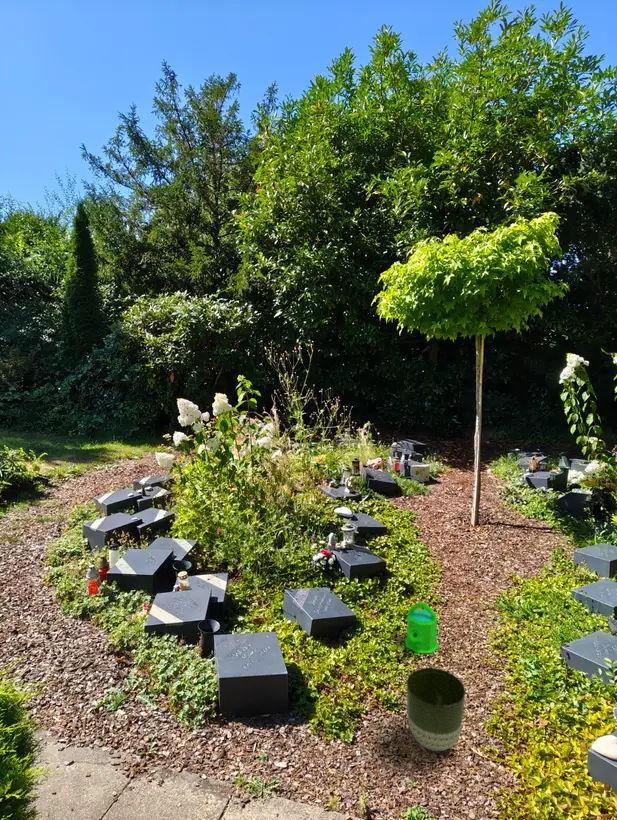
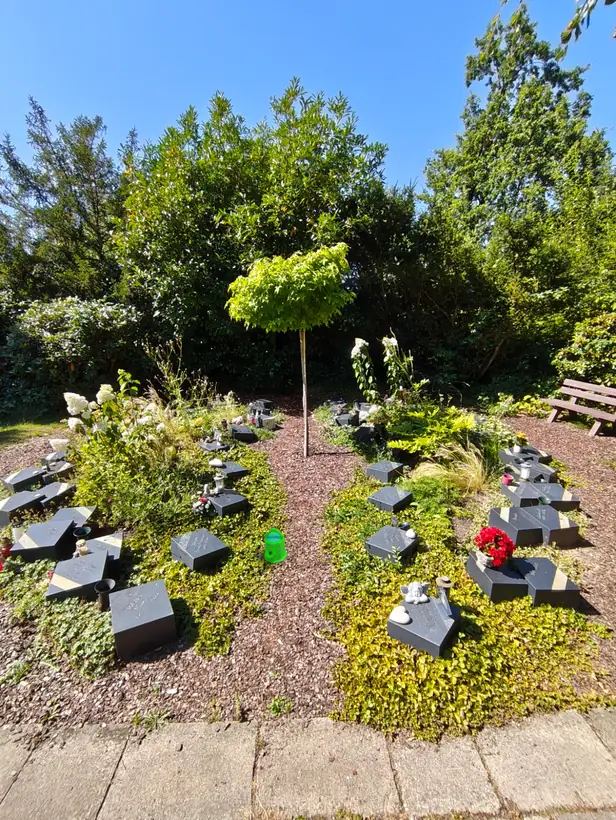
planter: present [406,668,465,751] -> none [263,581,304,639]

